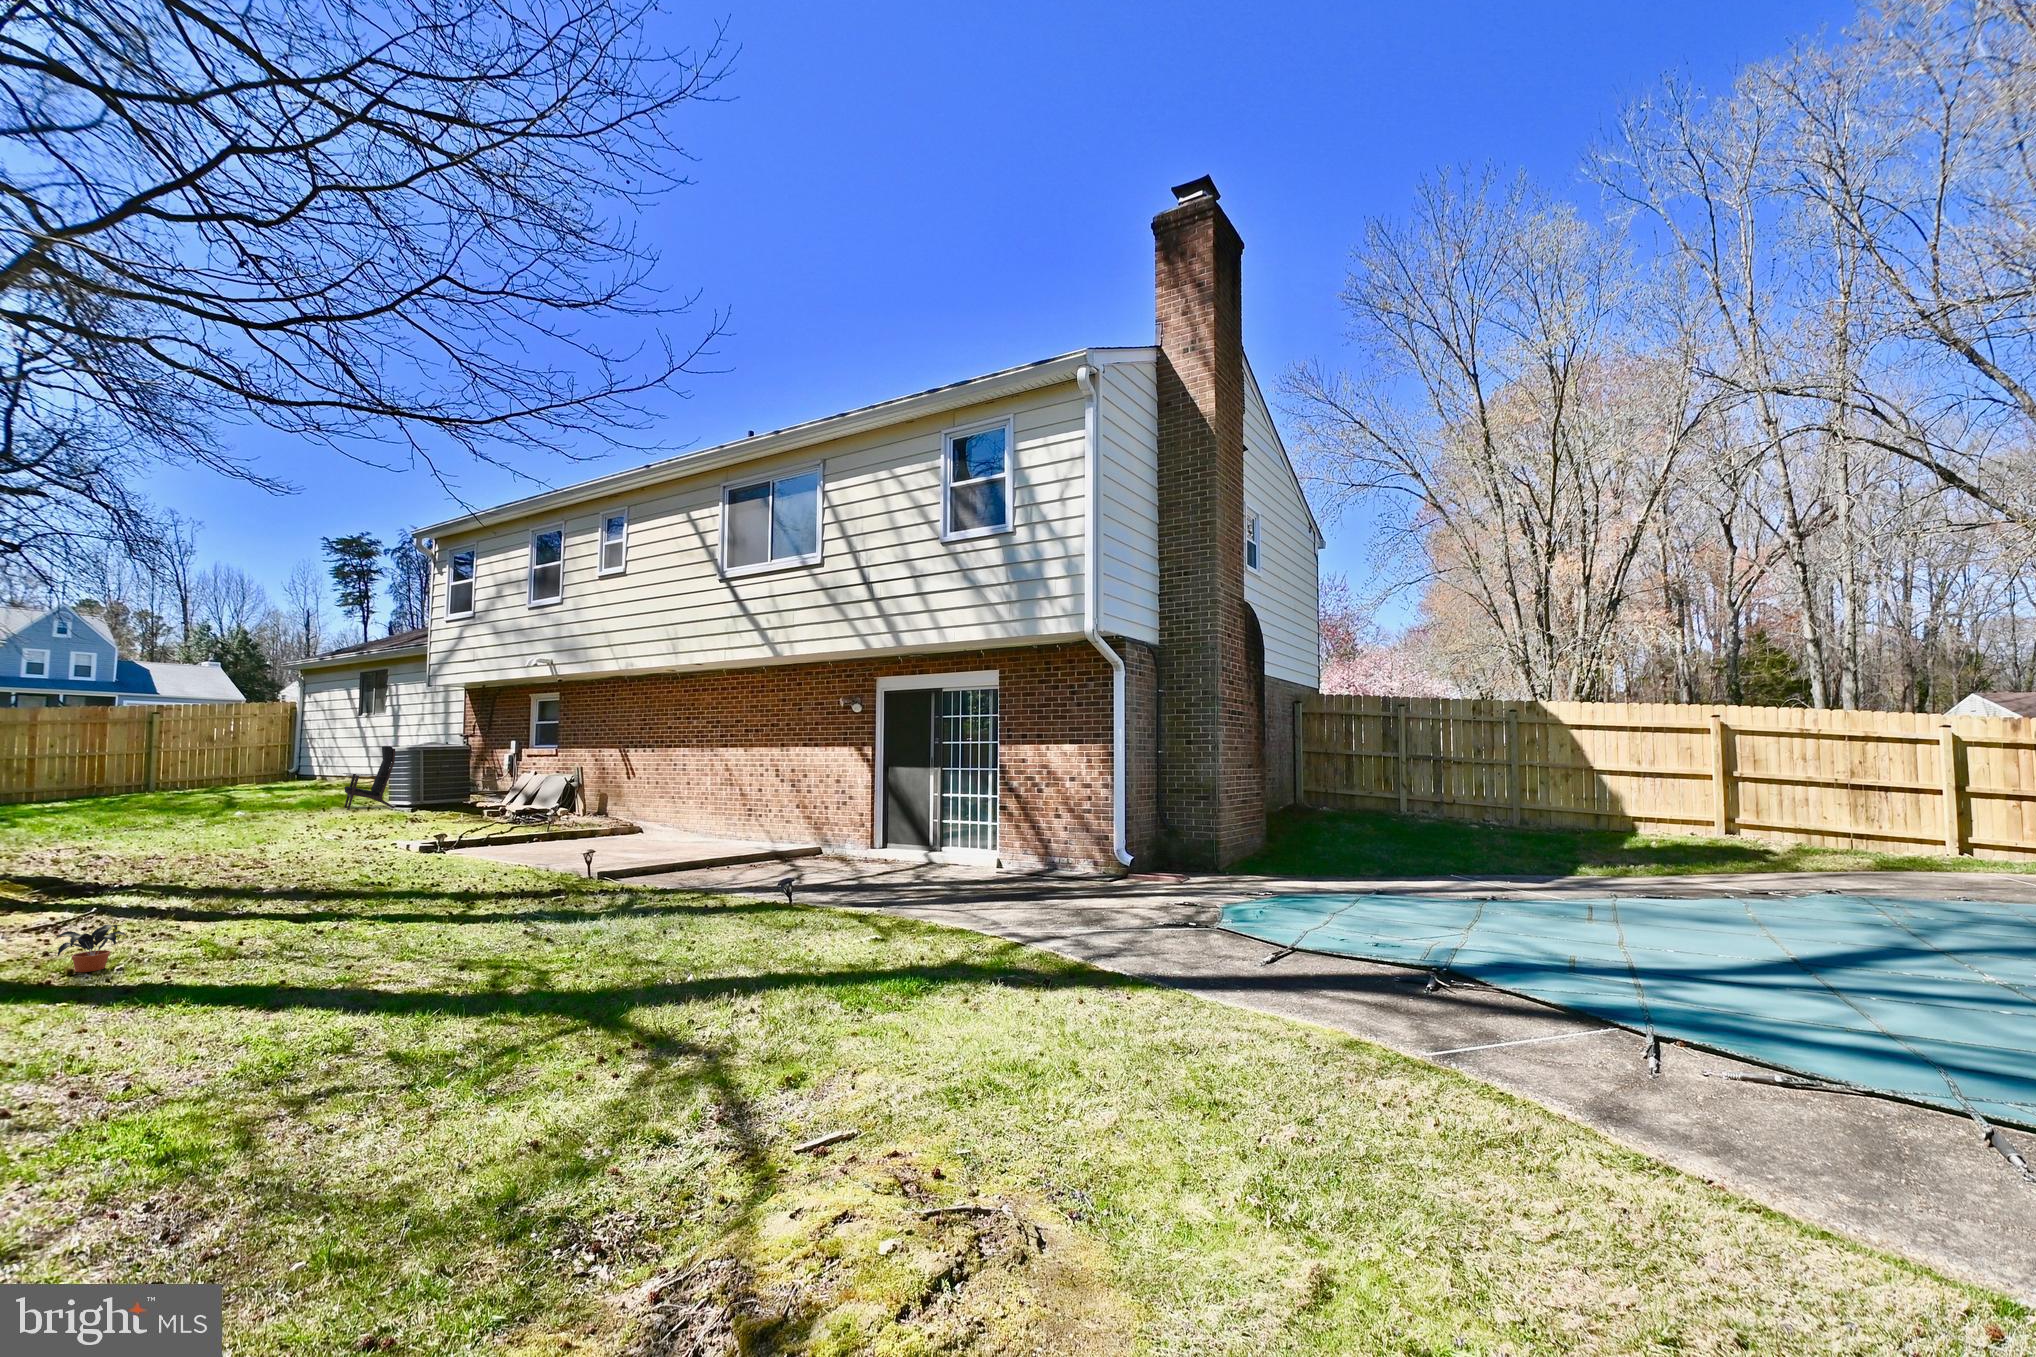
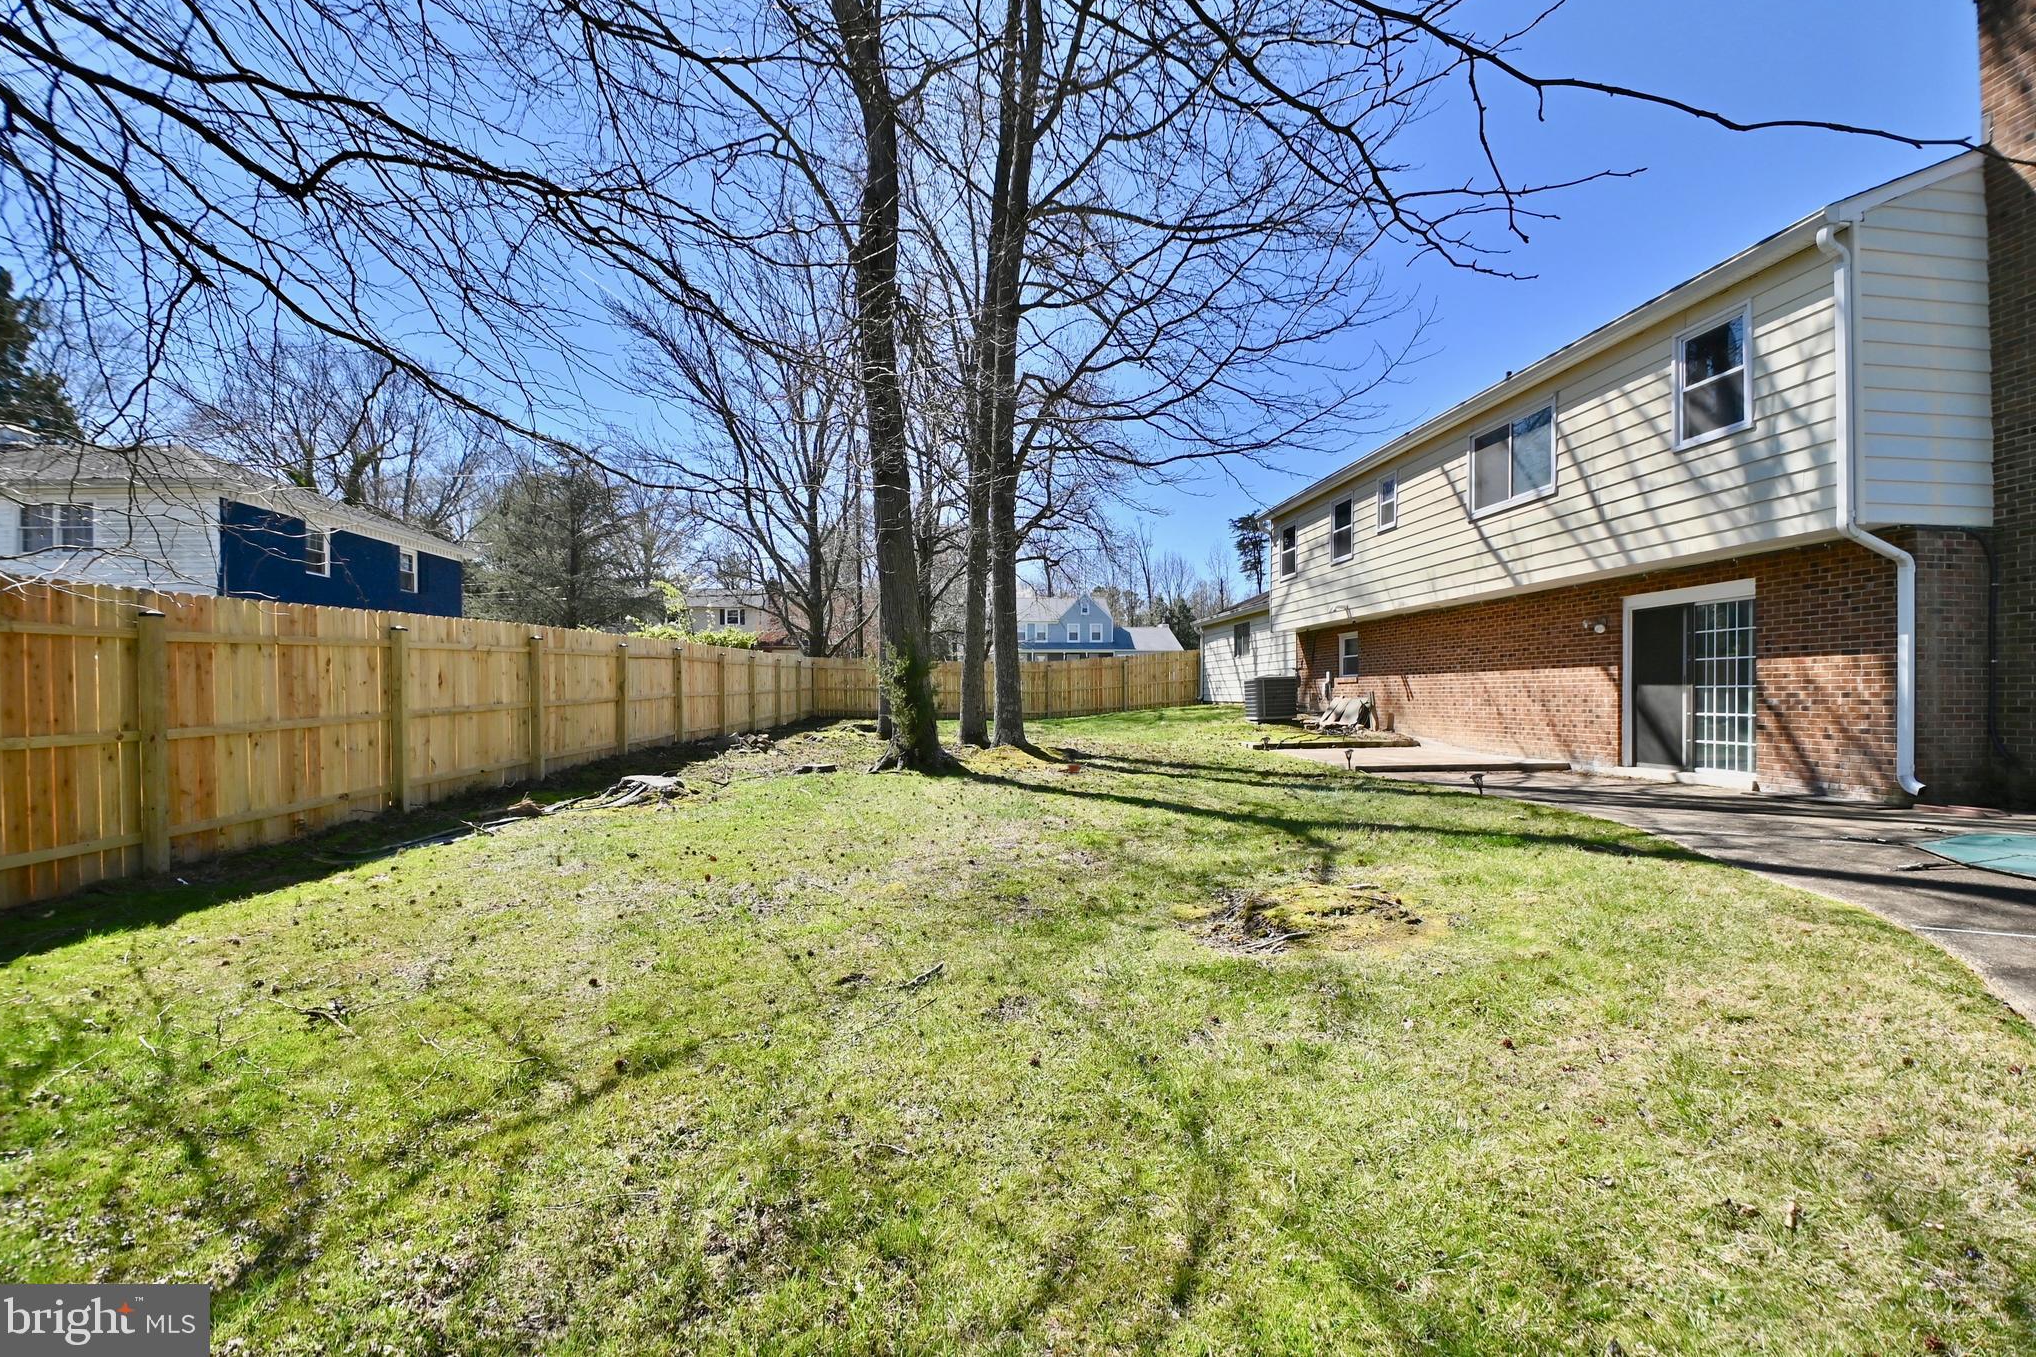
lounge chair: present [343,746,395,810] -> none [1216,677,1248,723]

